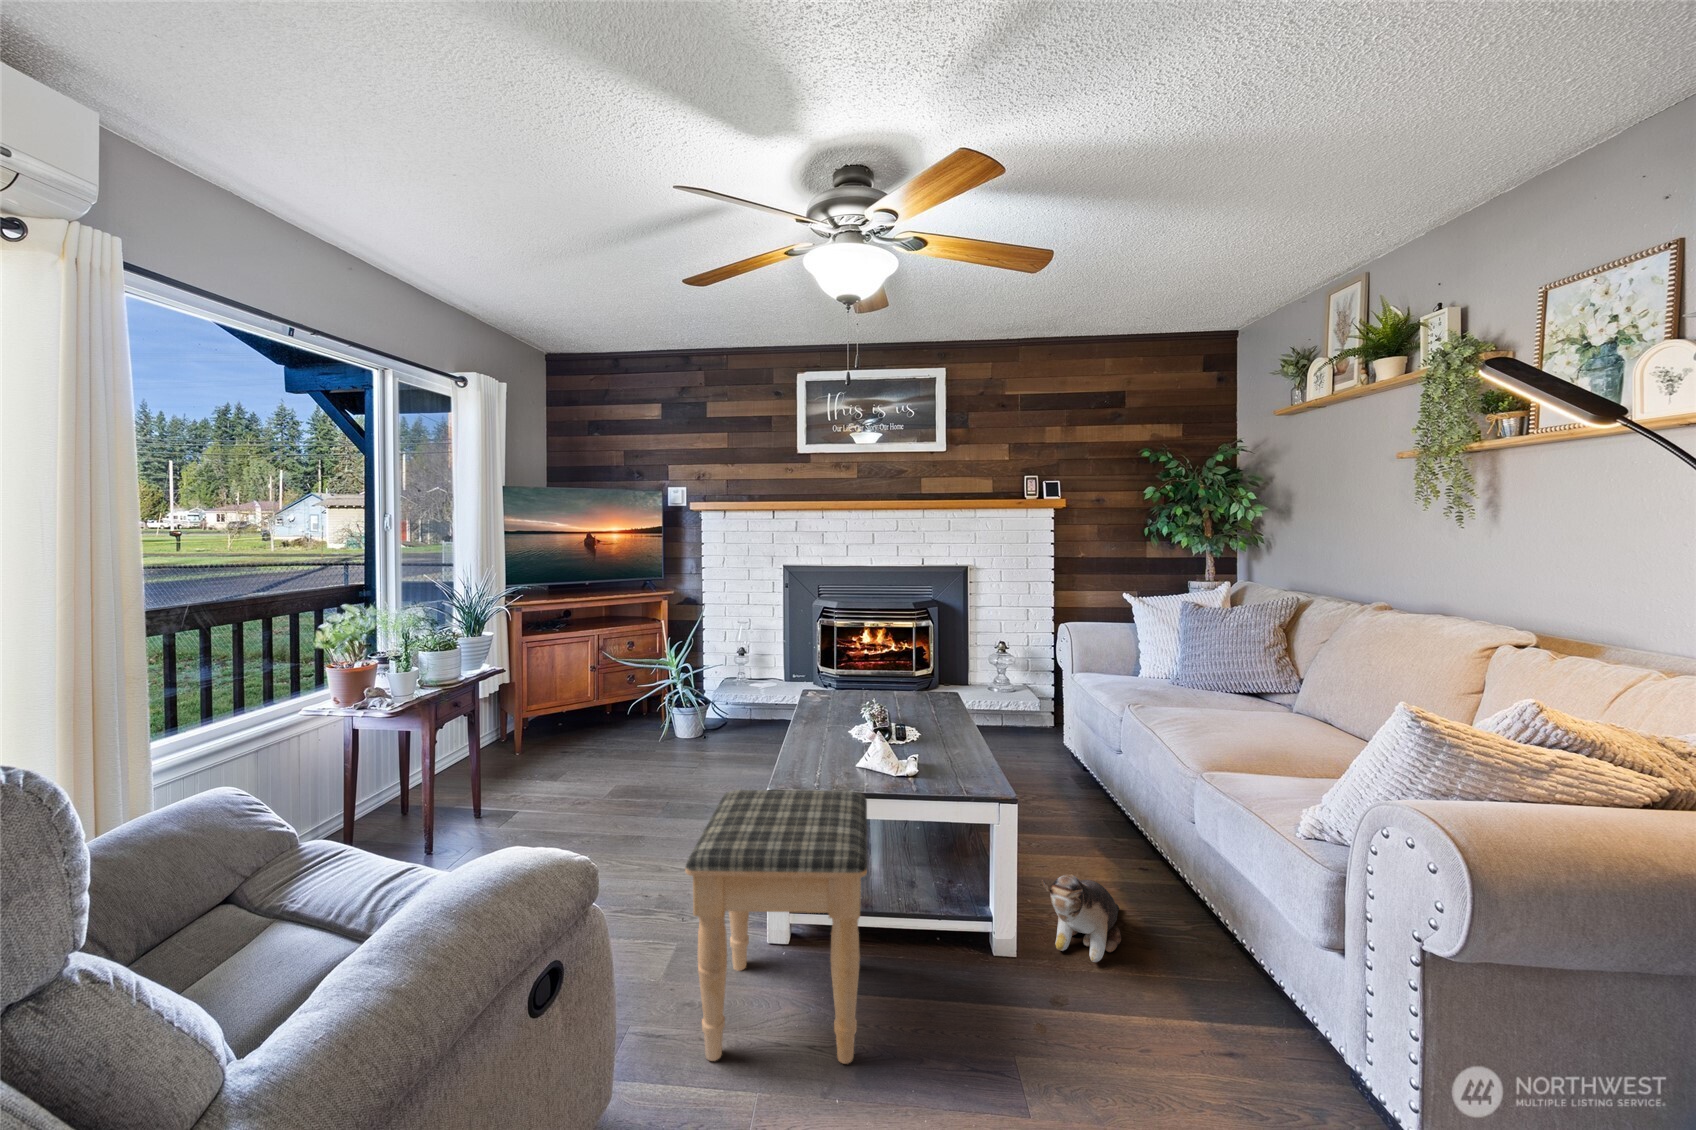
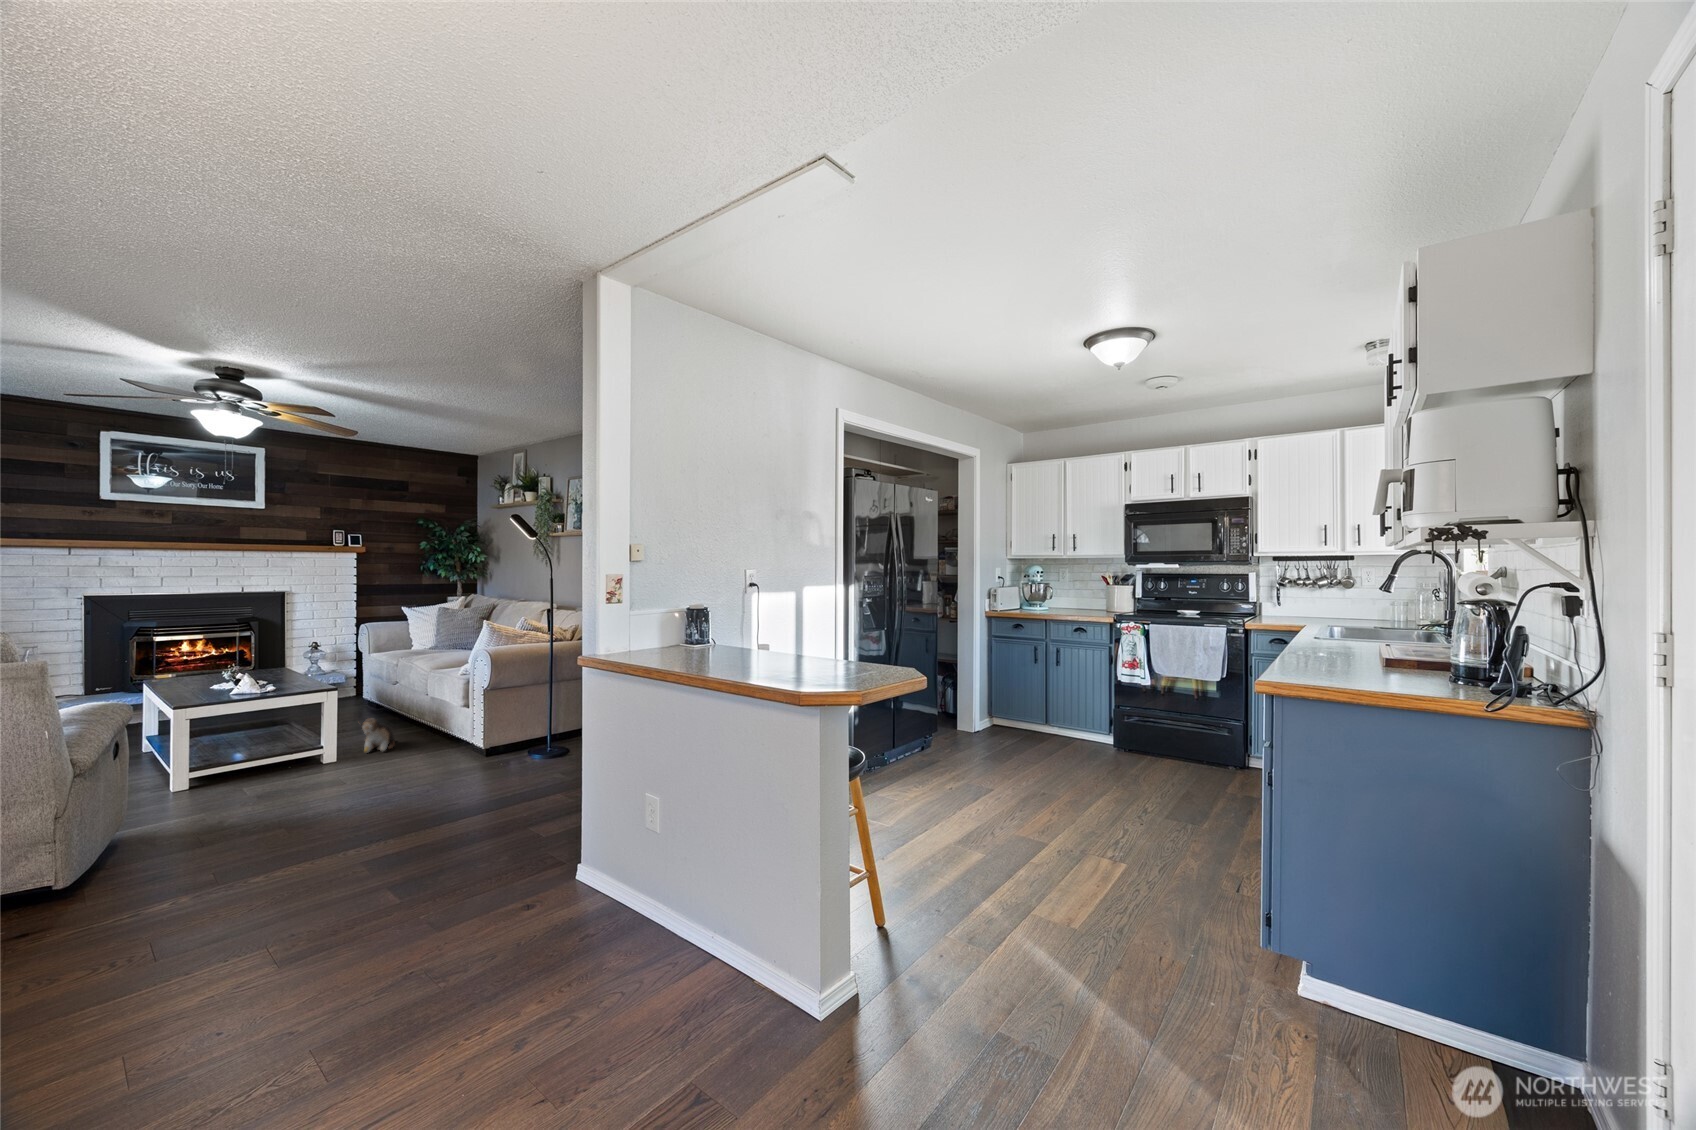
footstool: present [685,790,867,1064] -> none [173,695,283,803]

